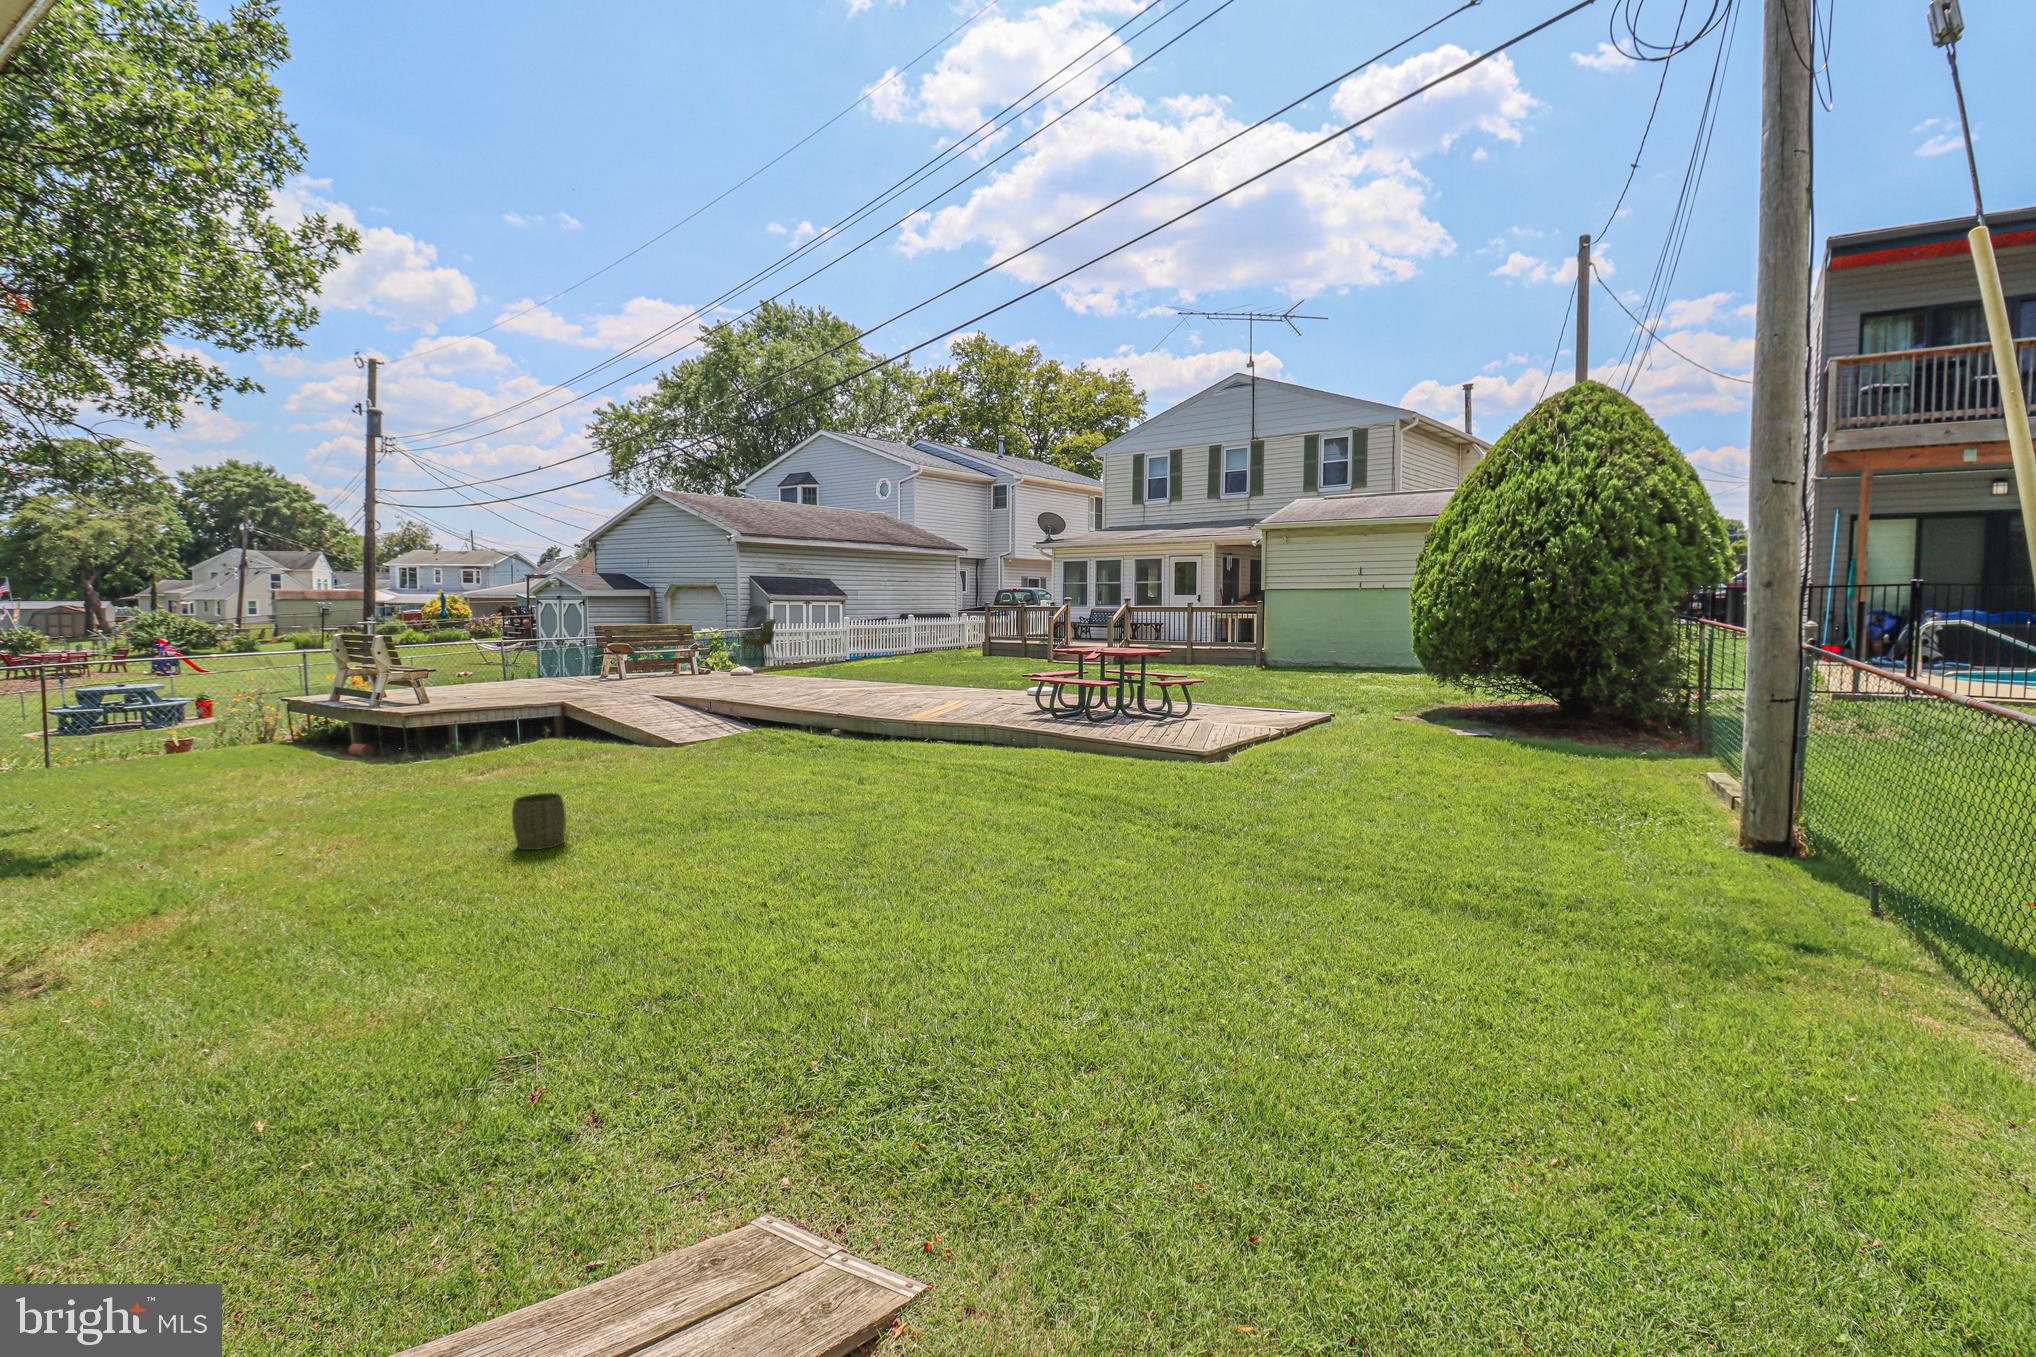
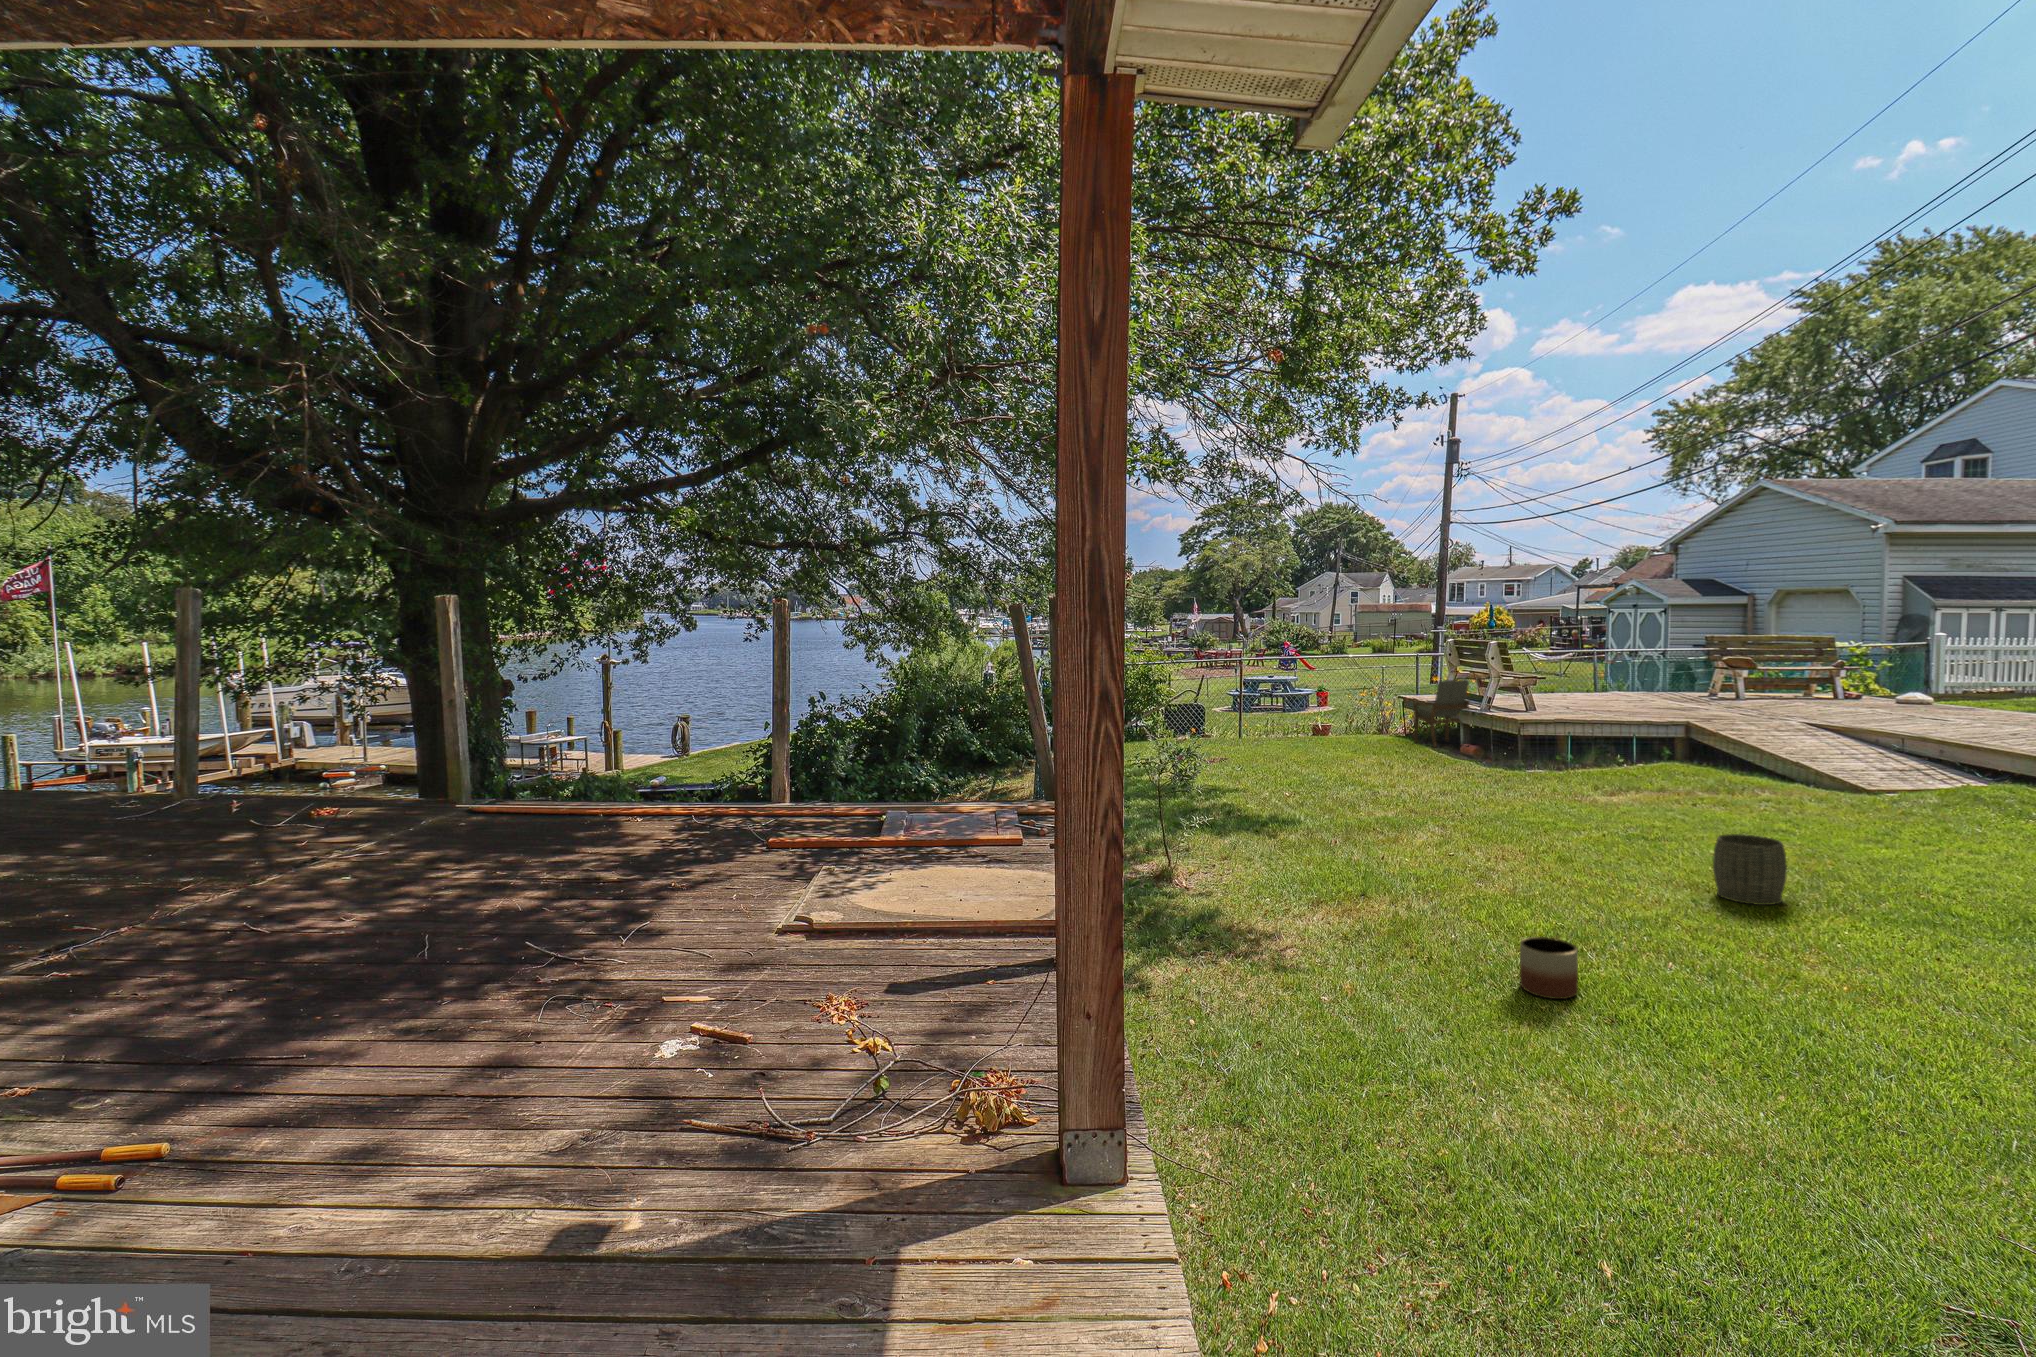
armchair: present [742,619,776,658] -> present [1413,679,1470,748]
planter: none [280,919,341,977] -> present [1520,937,1578,999]

